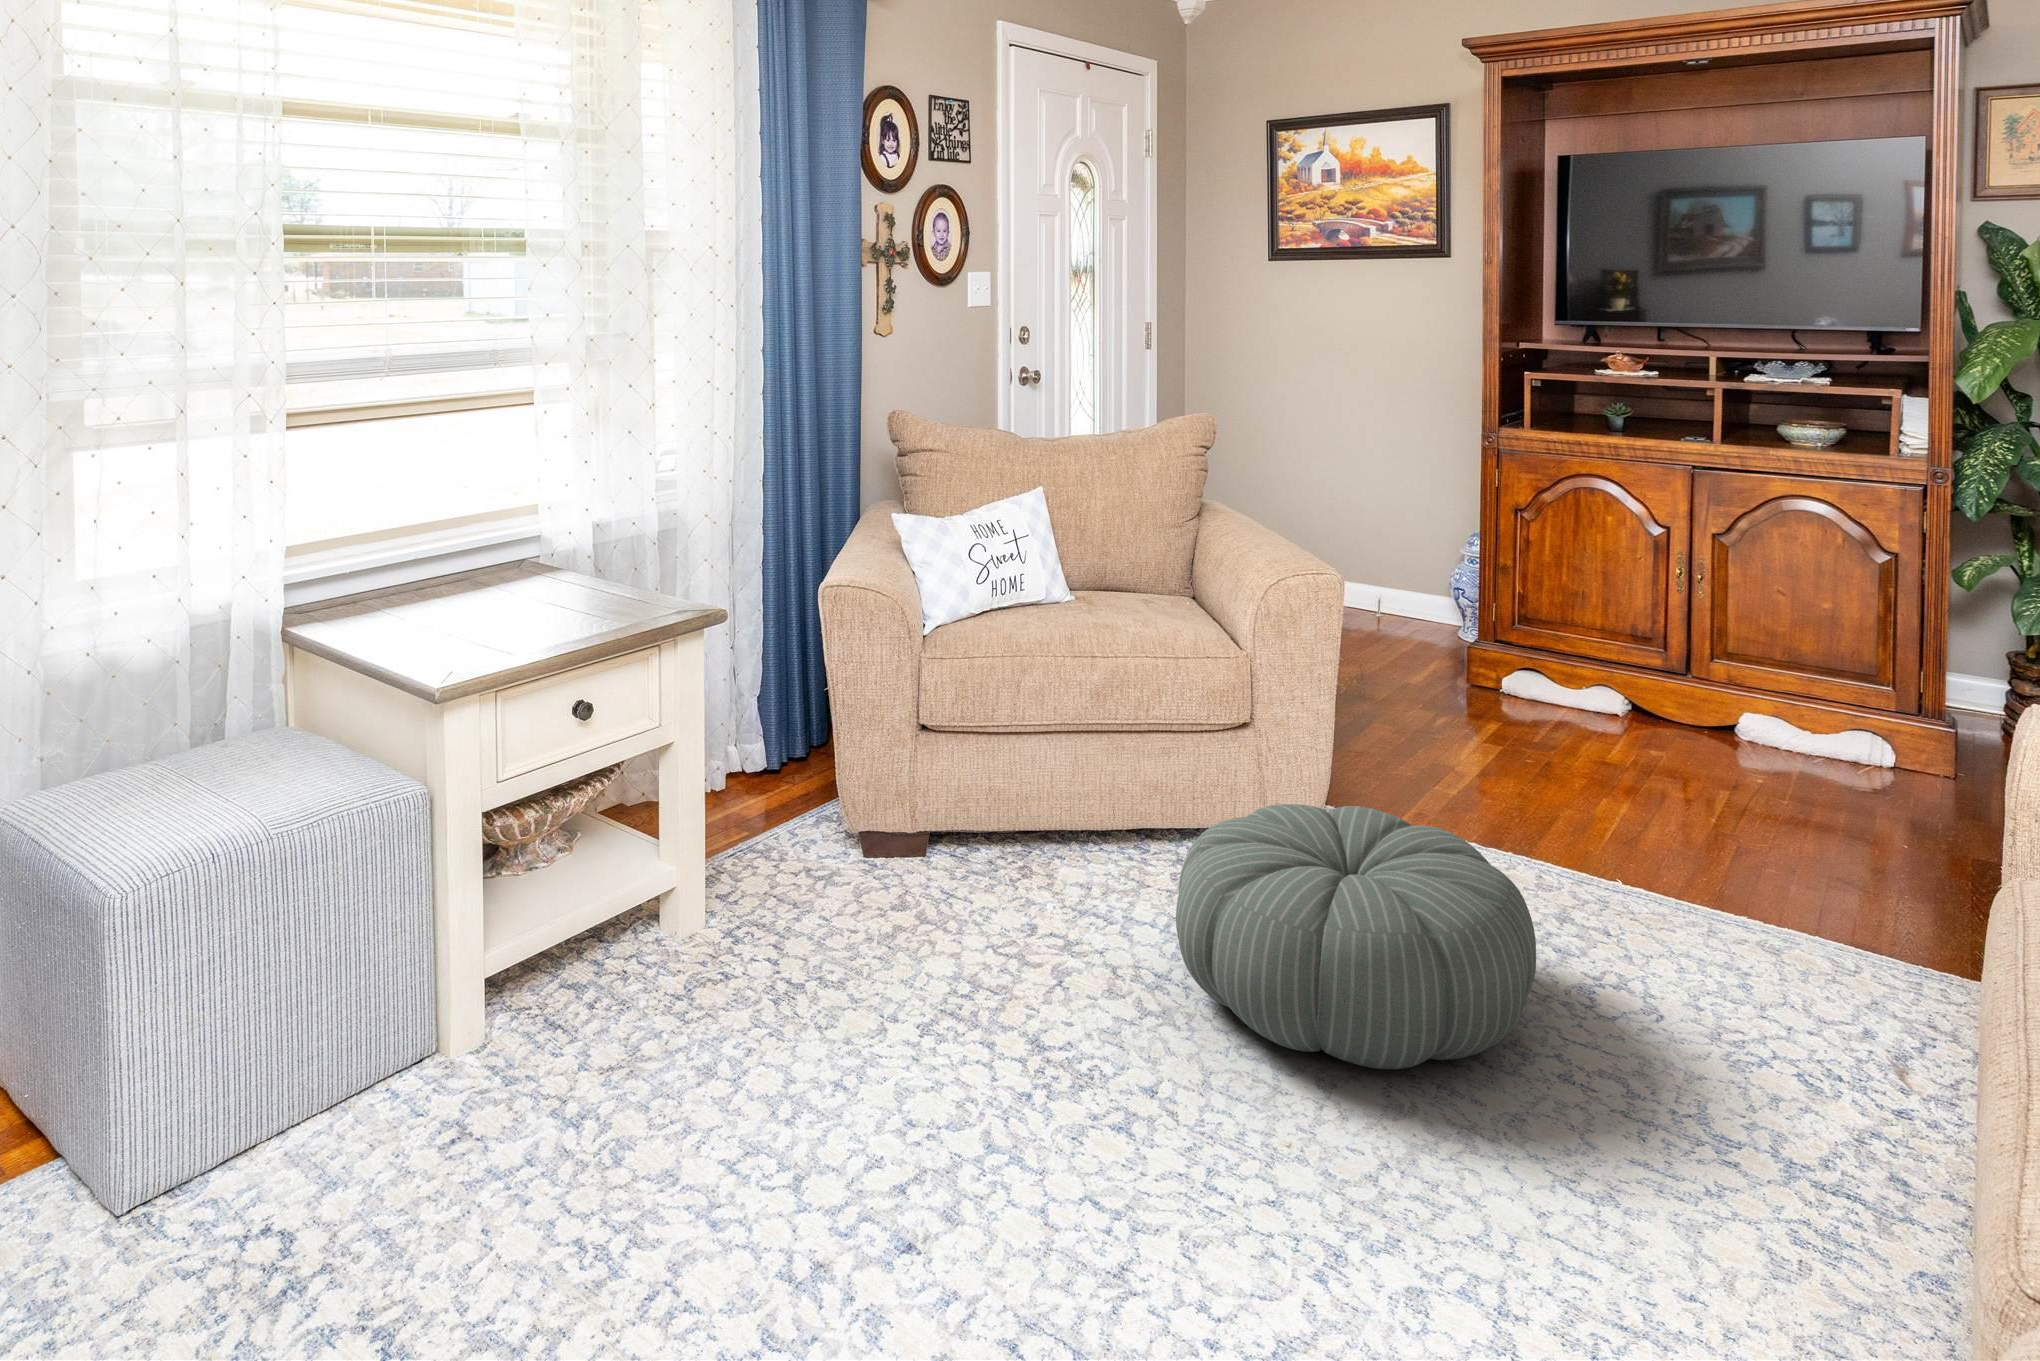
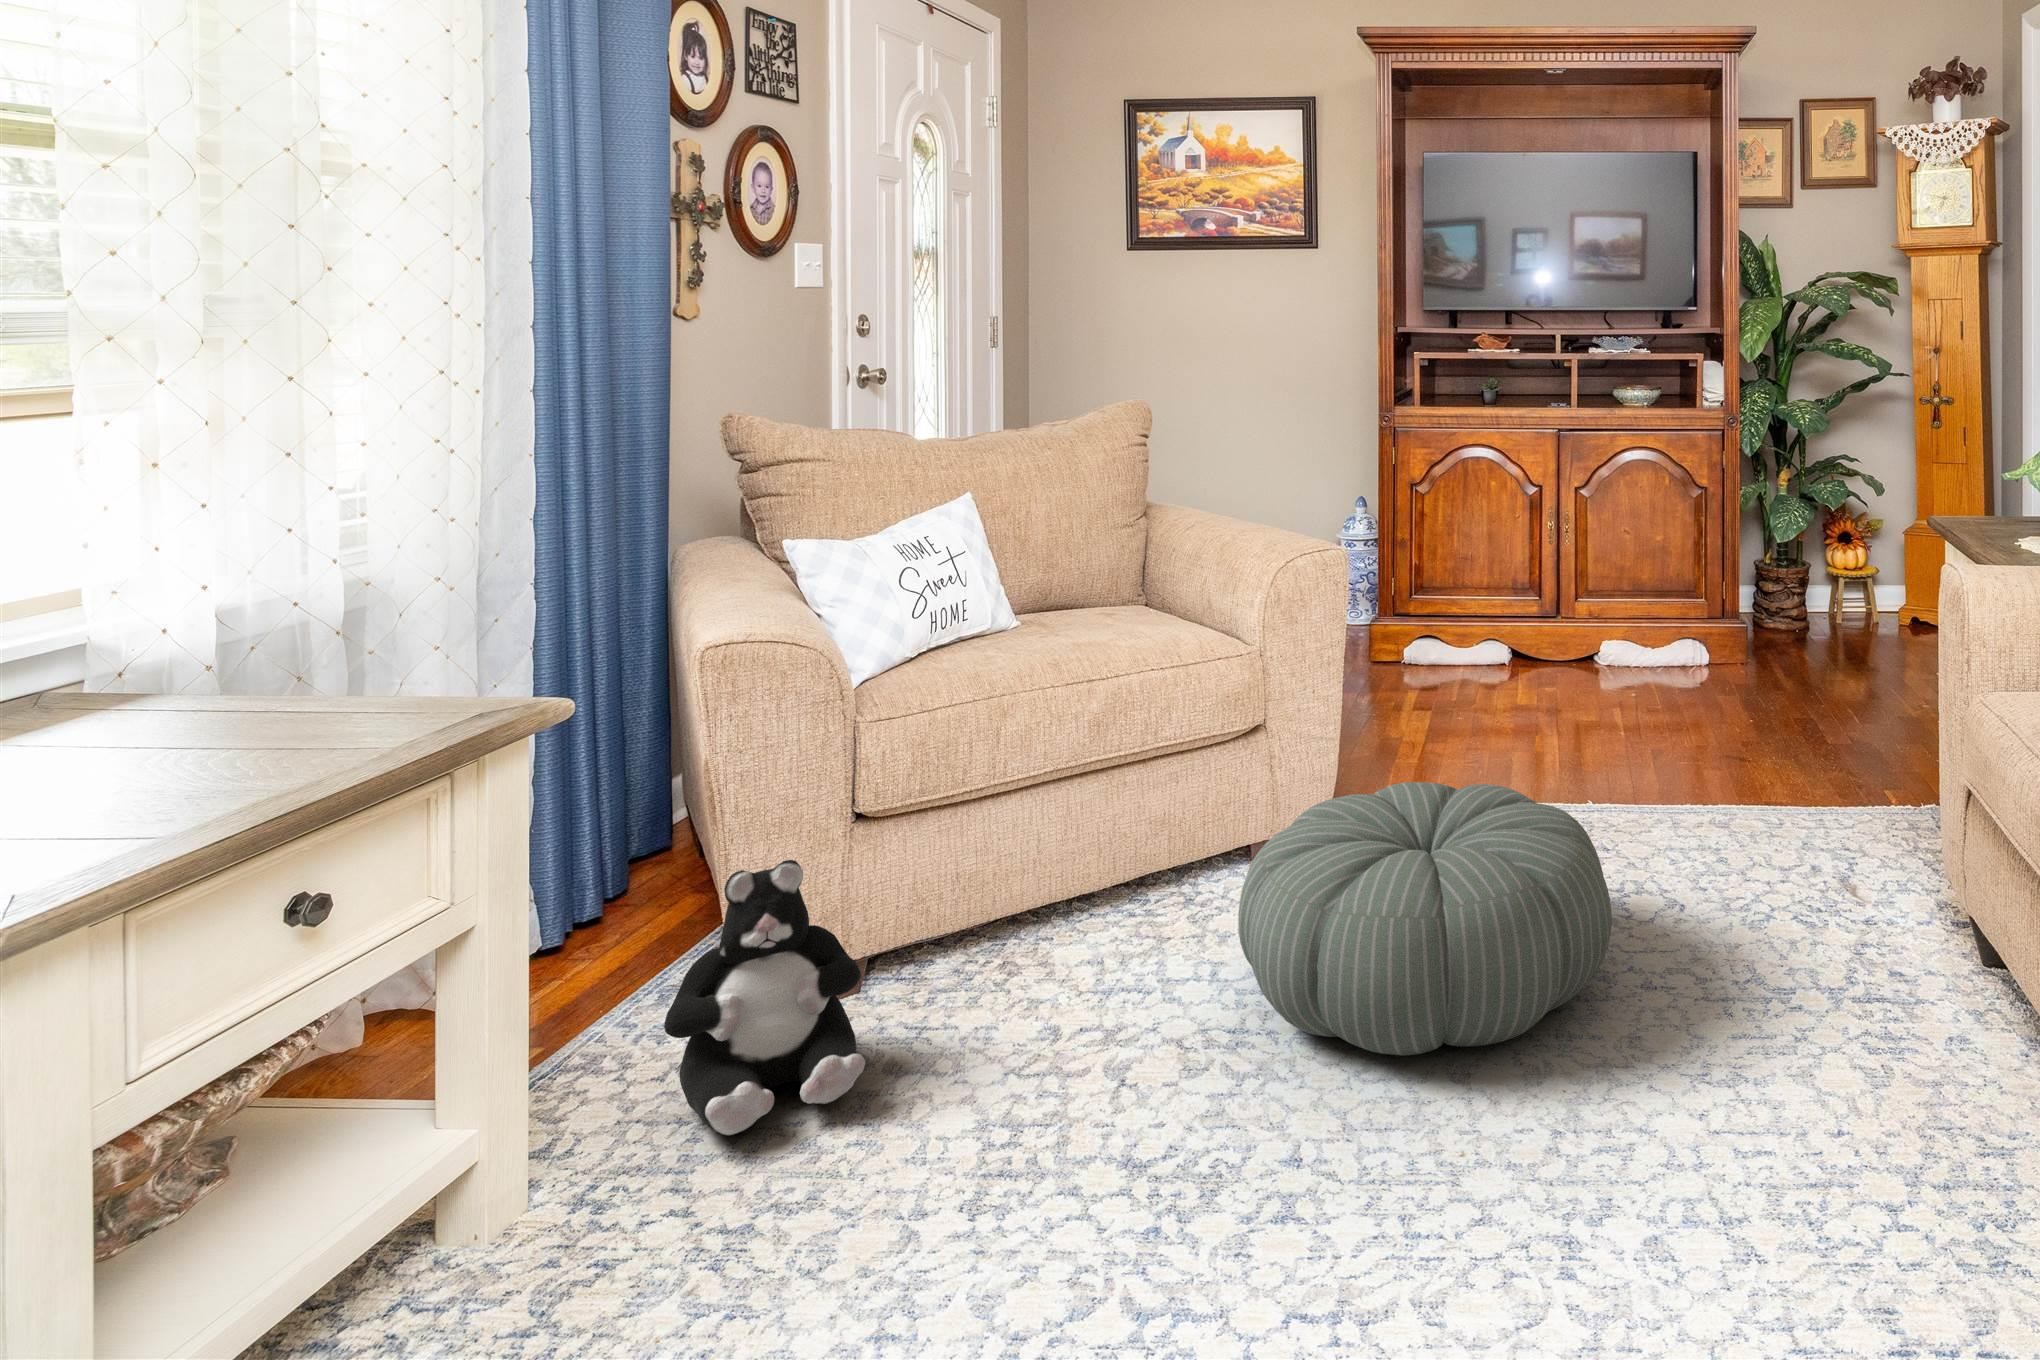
plush toy: none [784,745,906,926] -> present [664,860,866,1135]

